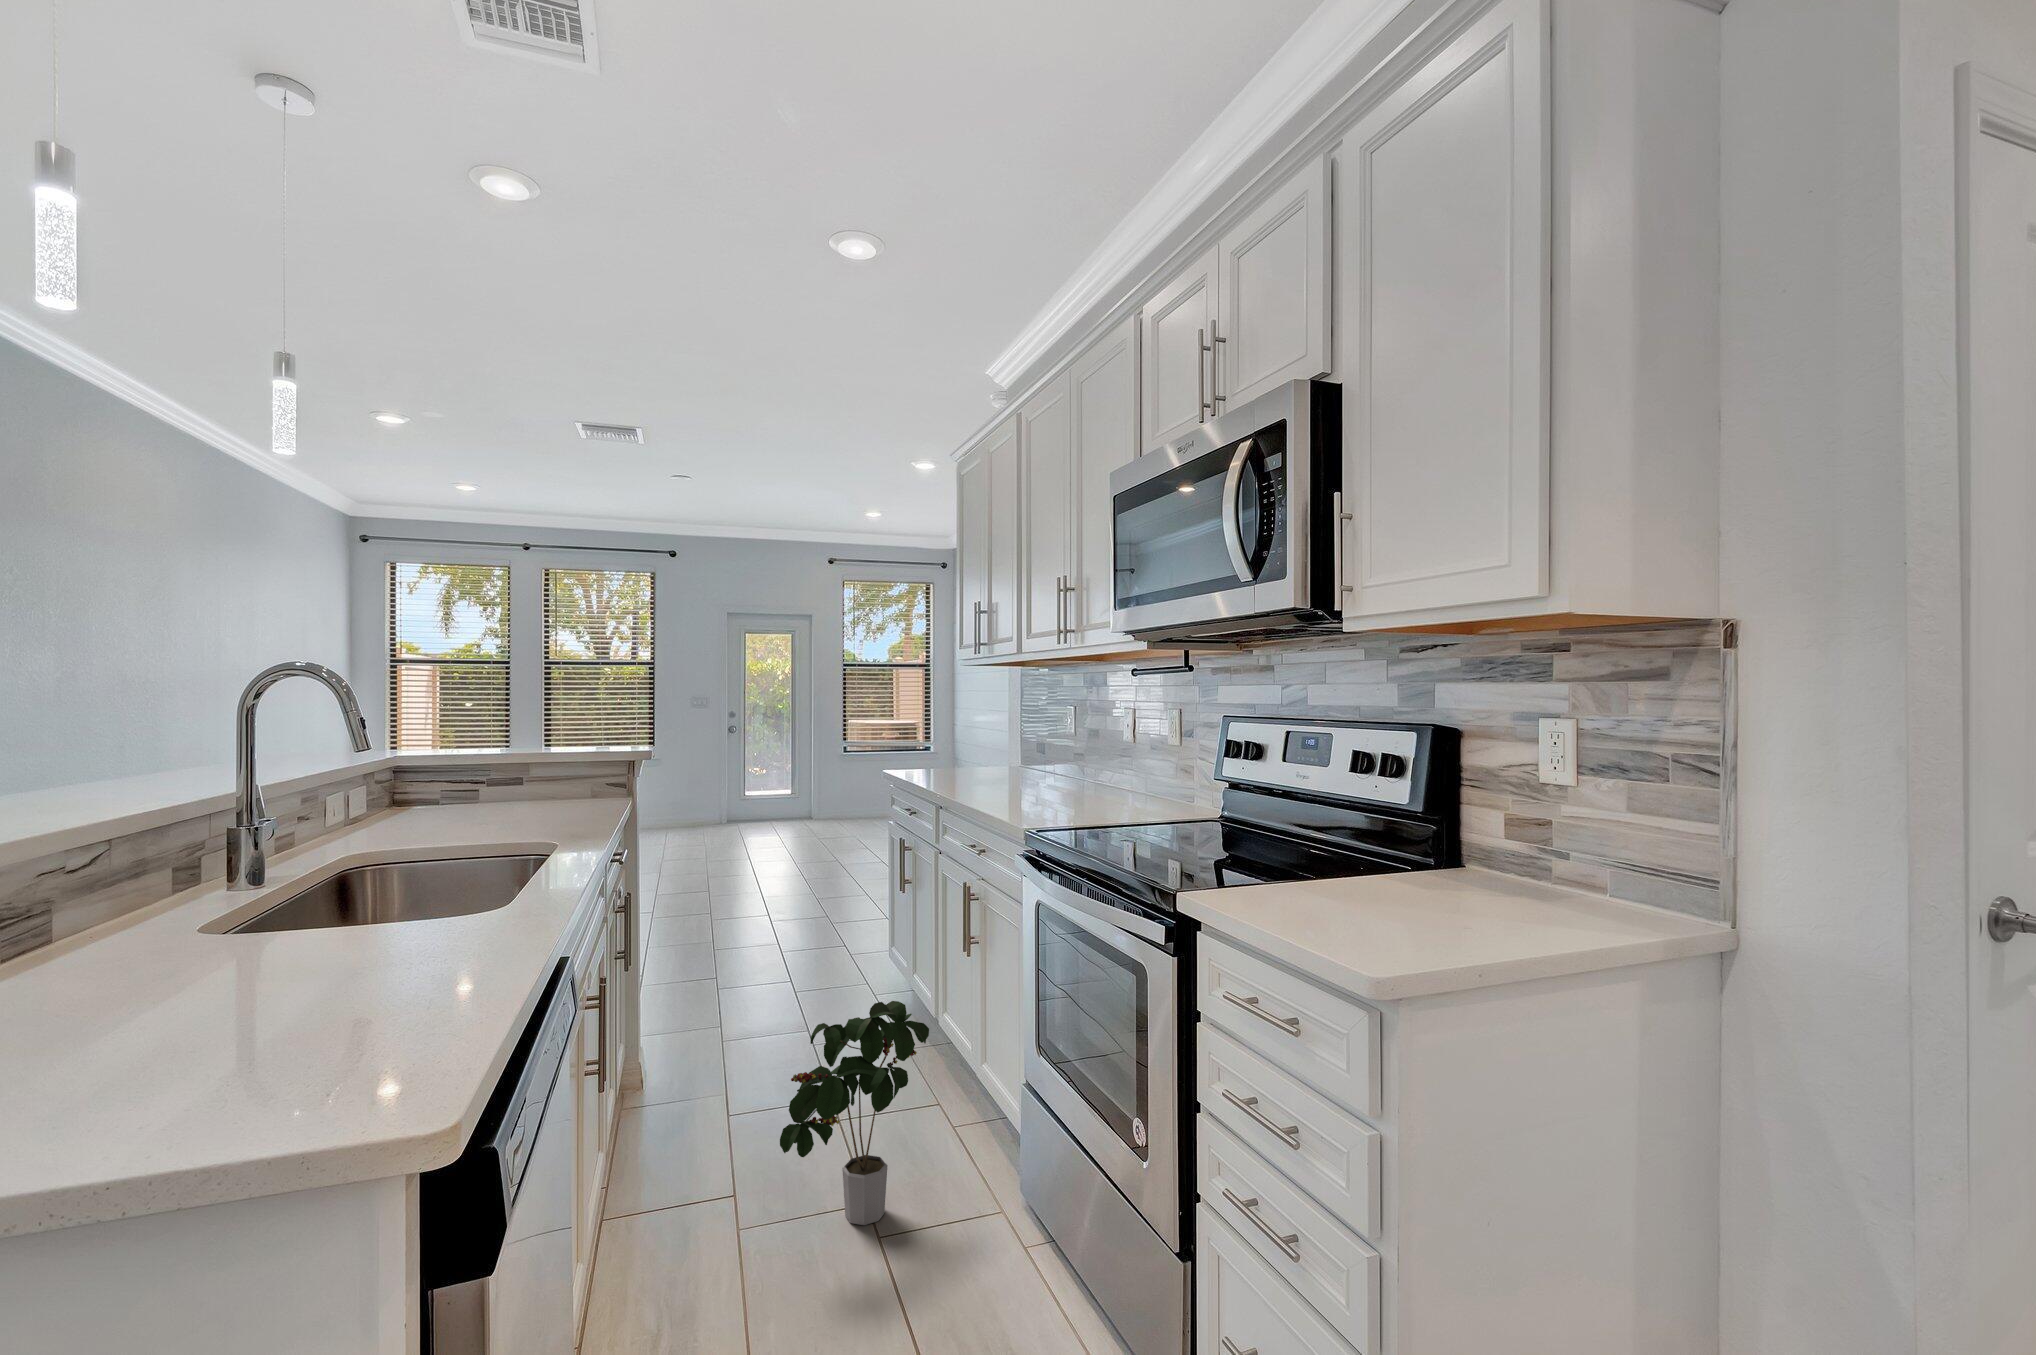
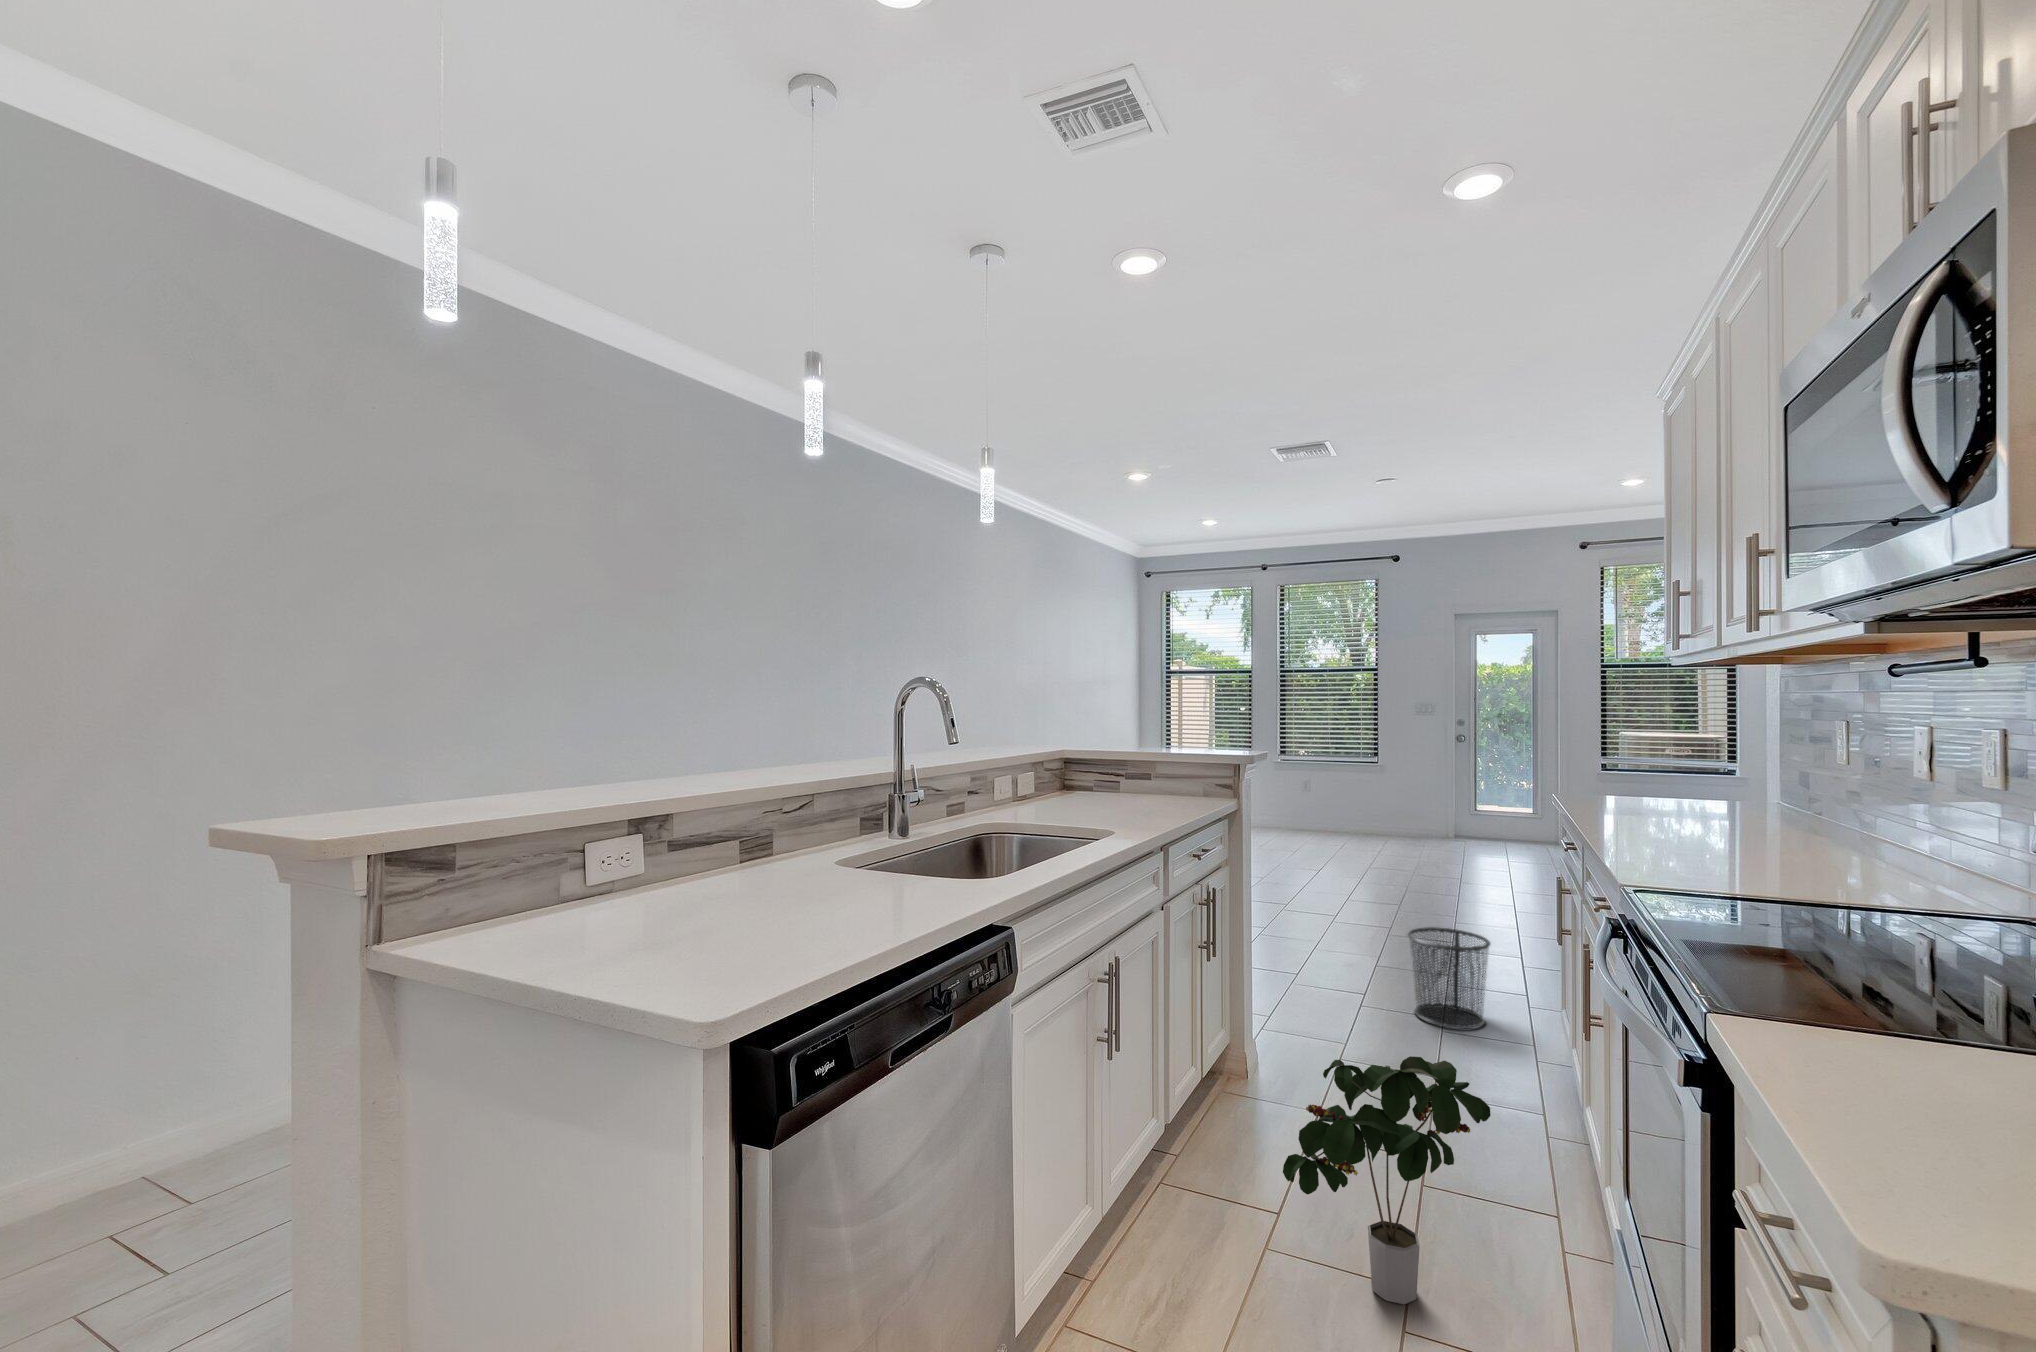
waste bin: none [762,903,833,994] -> present [1408,927,1490,1029]

